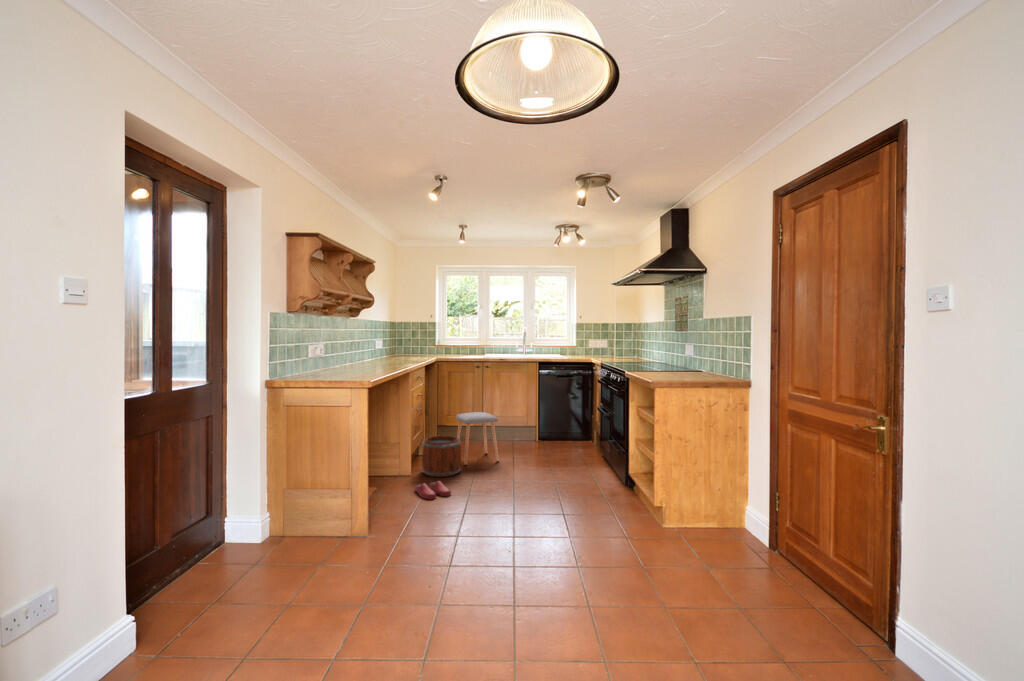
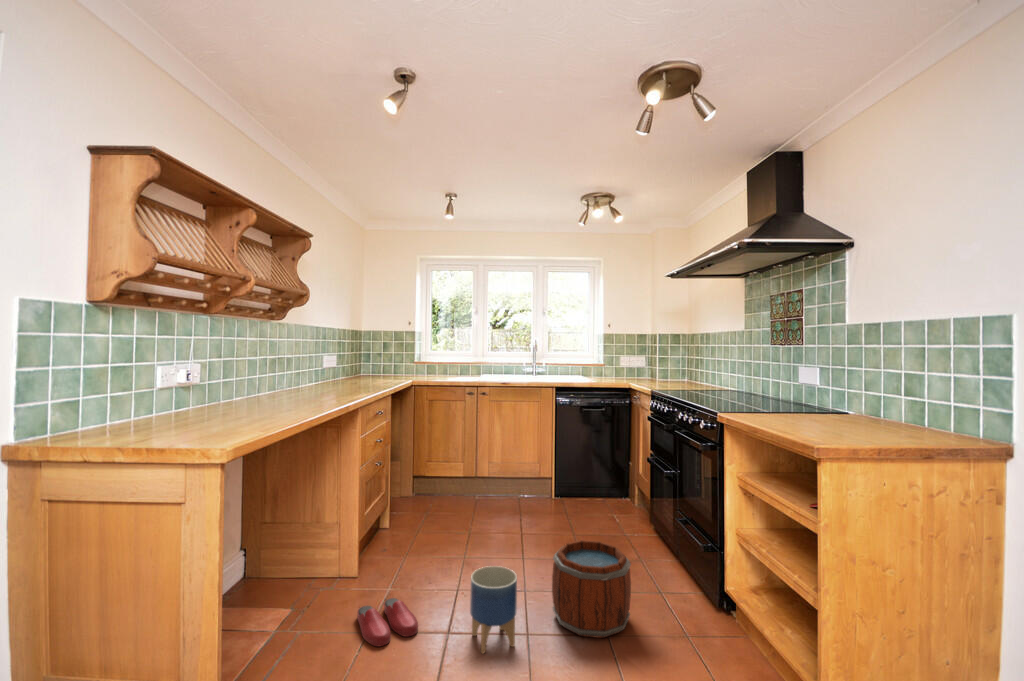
stool: present [456,412,499,465] -> none [434,463,501,550]
bucket: present [422,435,461,477] -> present [552,540,631,638]
planter: none [481,459,507,502] -> present [470,566,517,653]

